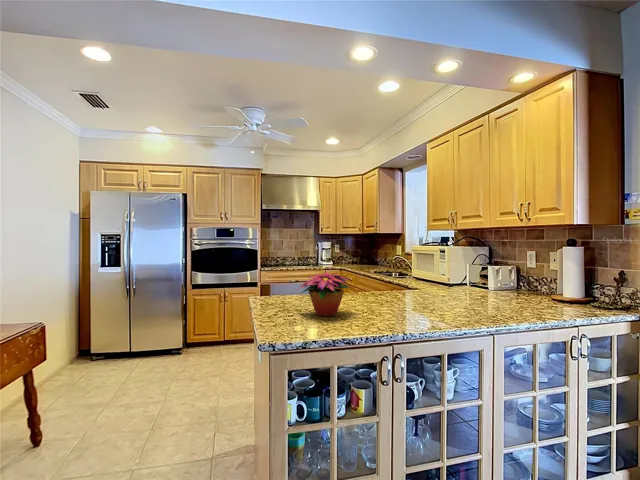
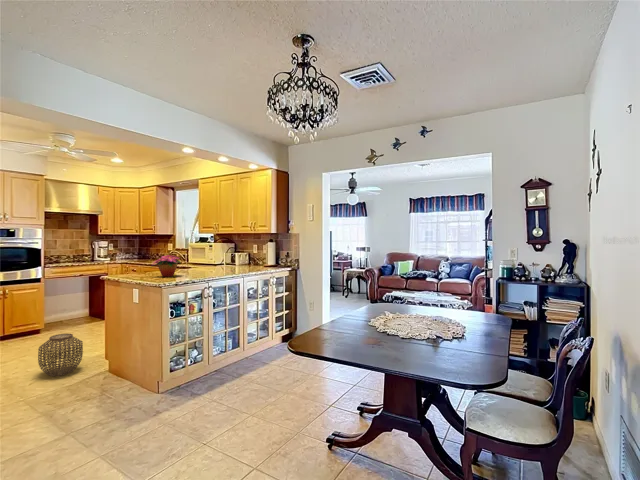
woven basket: none [186,373,238,436] -> present [38,334,83,376]

